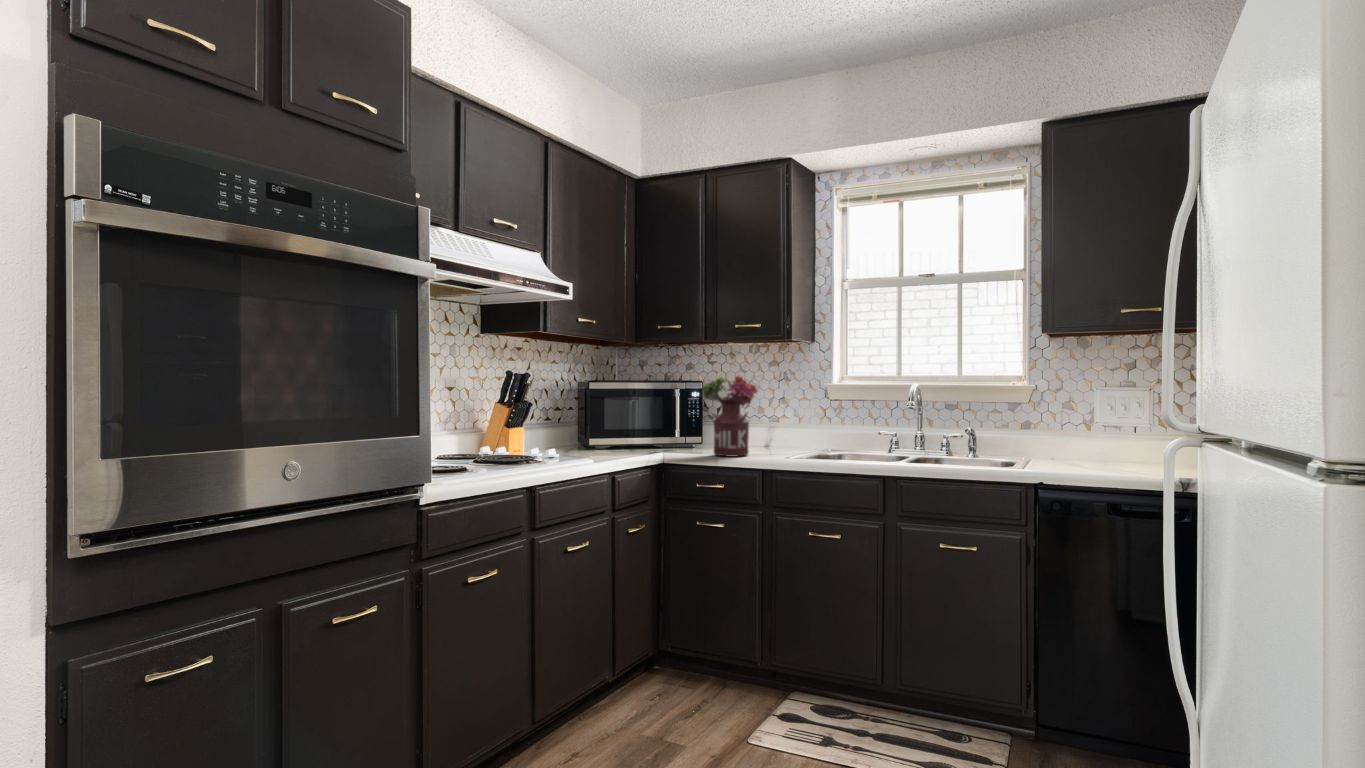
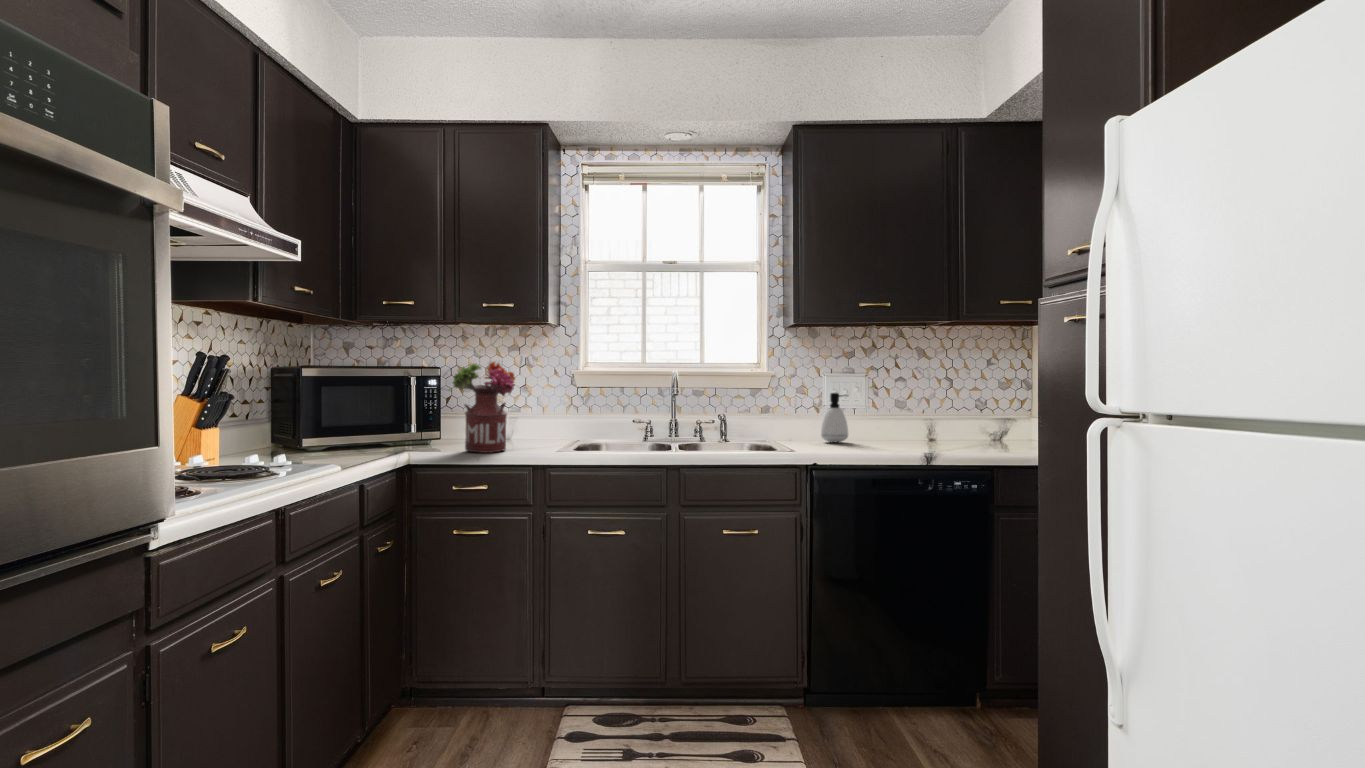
soap dispenser: none [1090,406,1125,463] -> present [821,393,848,442]

